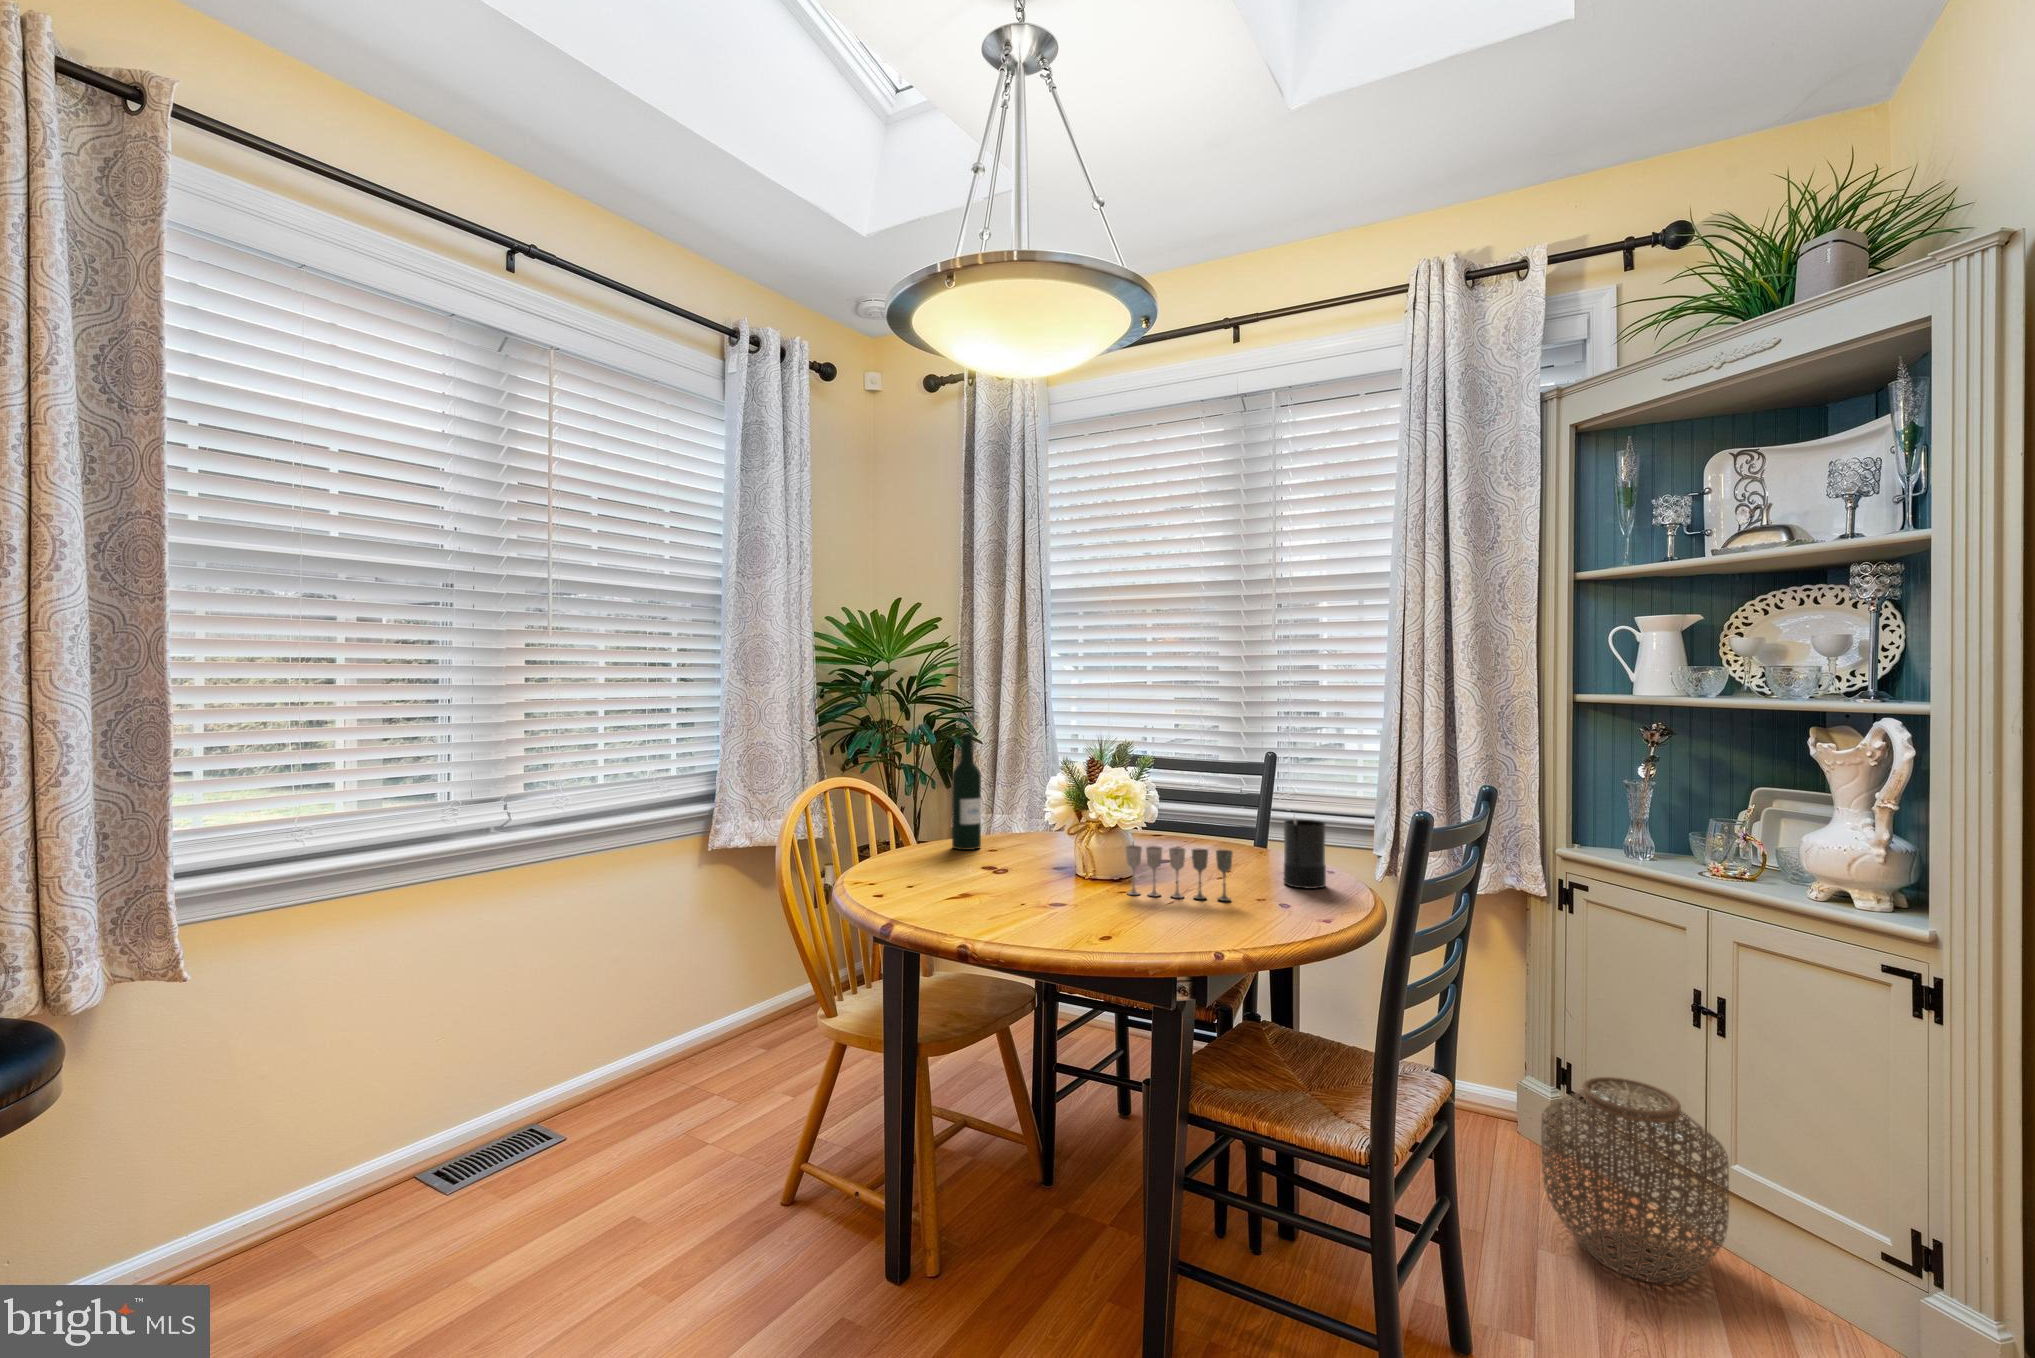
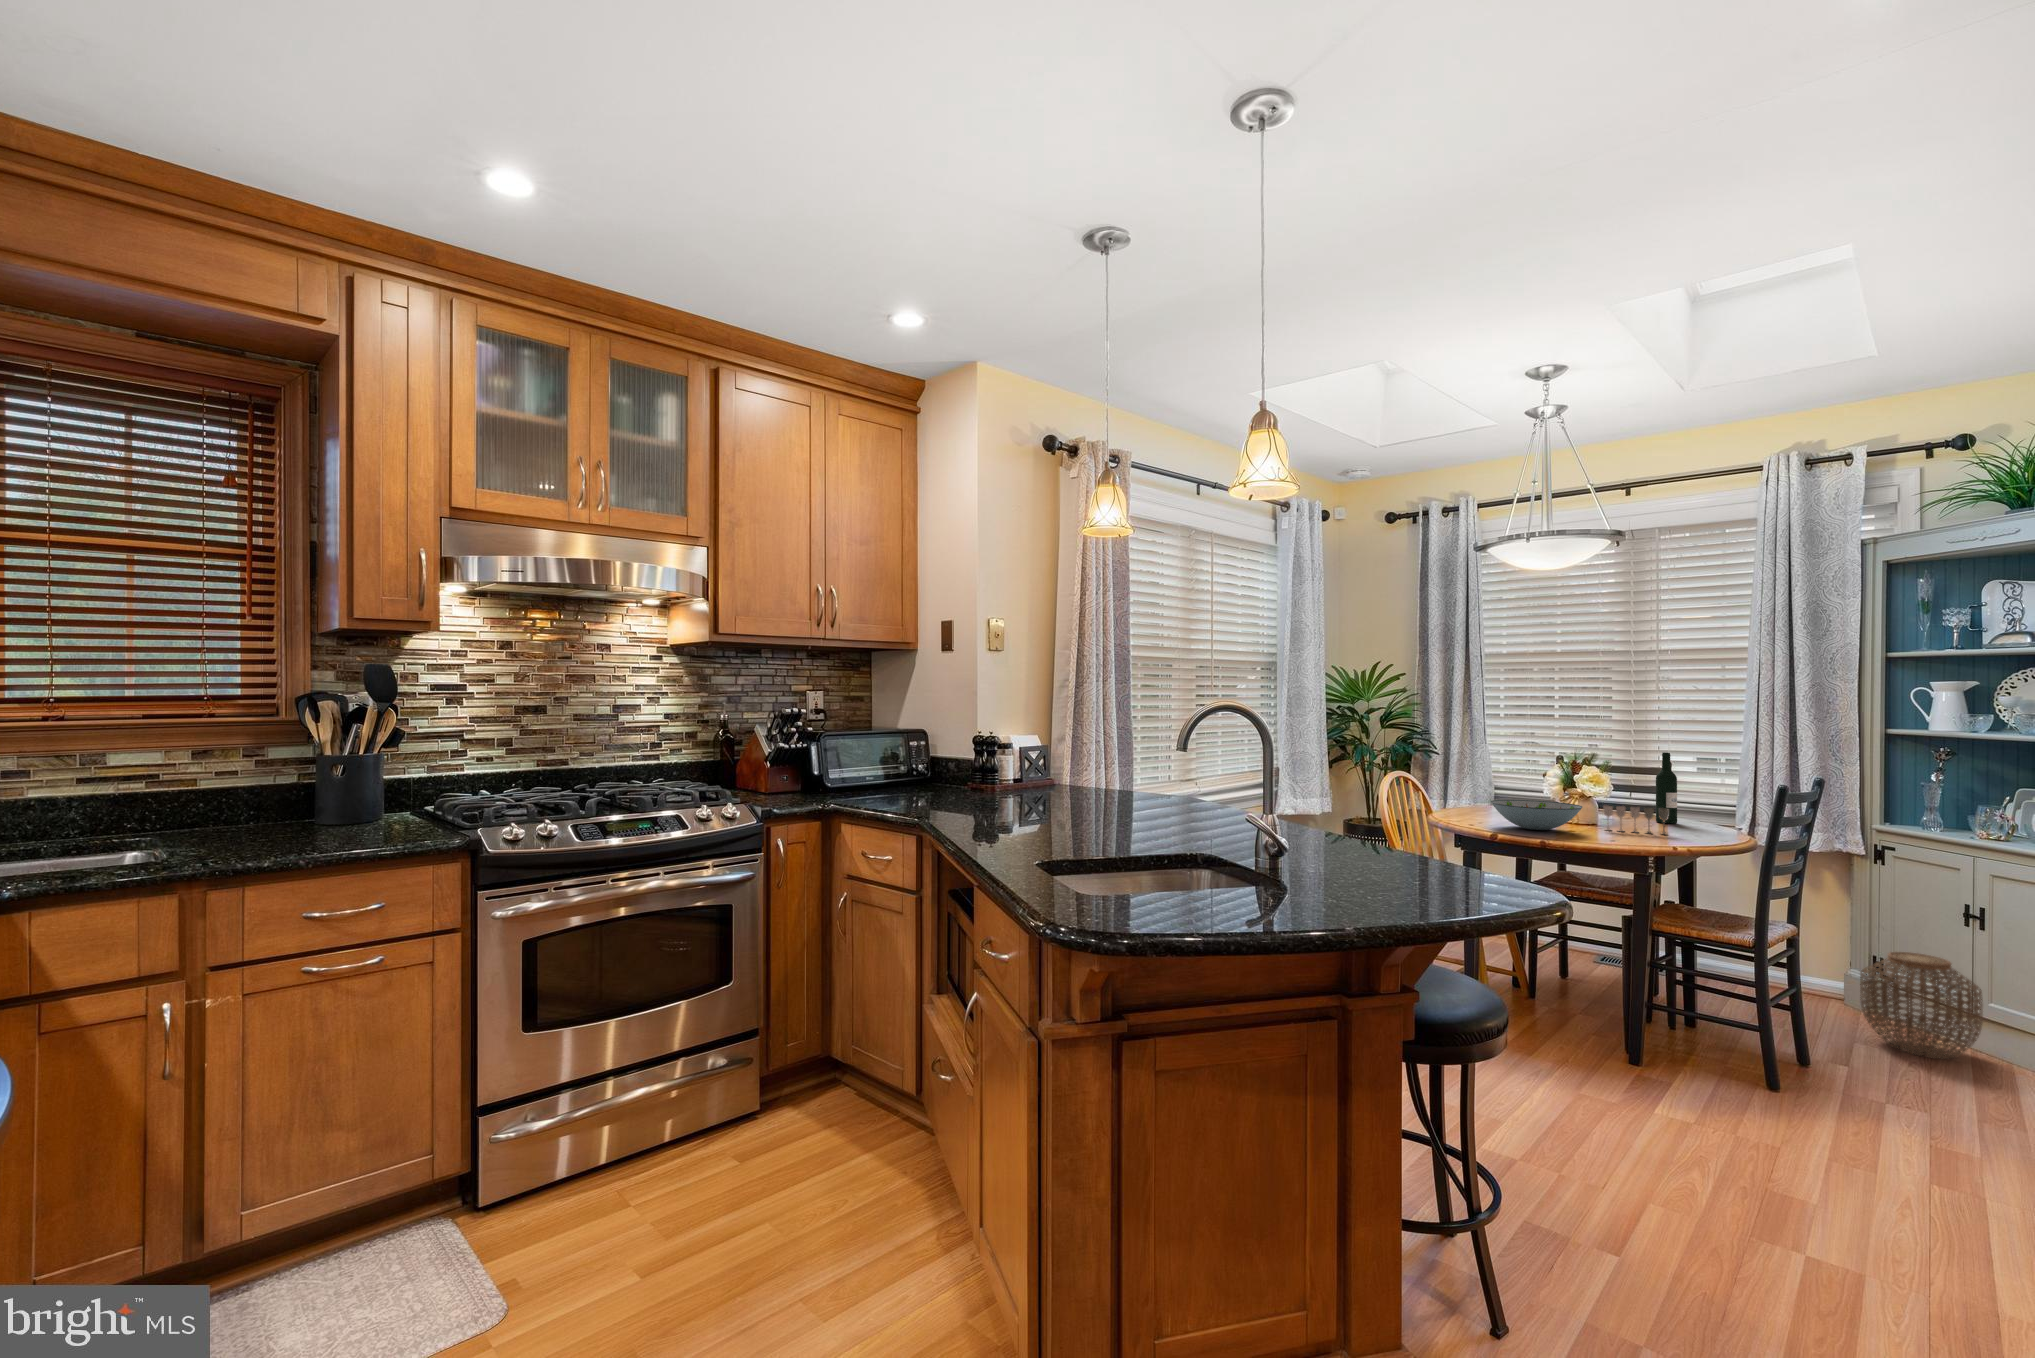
wine bottle: present [952,733,981,850] -> present [1656,752,1677,823]
candle: present [1284,815,1326,889] -> none [1692,793,1721,833]
decorative bowl: none [916,838,1077,905] -> present [1491,800,1582,830]

